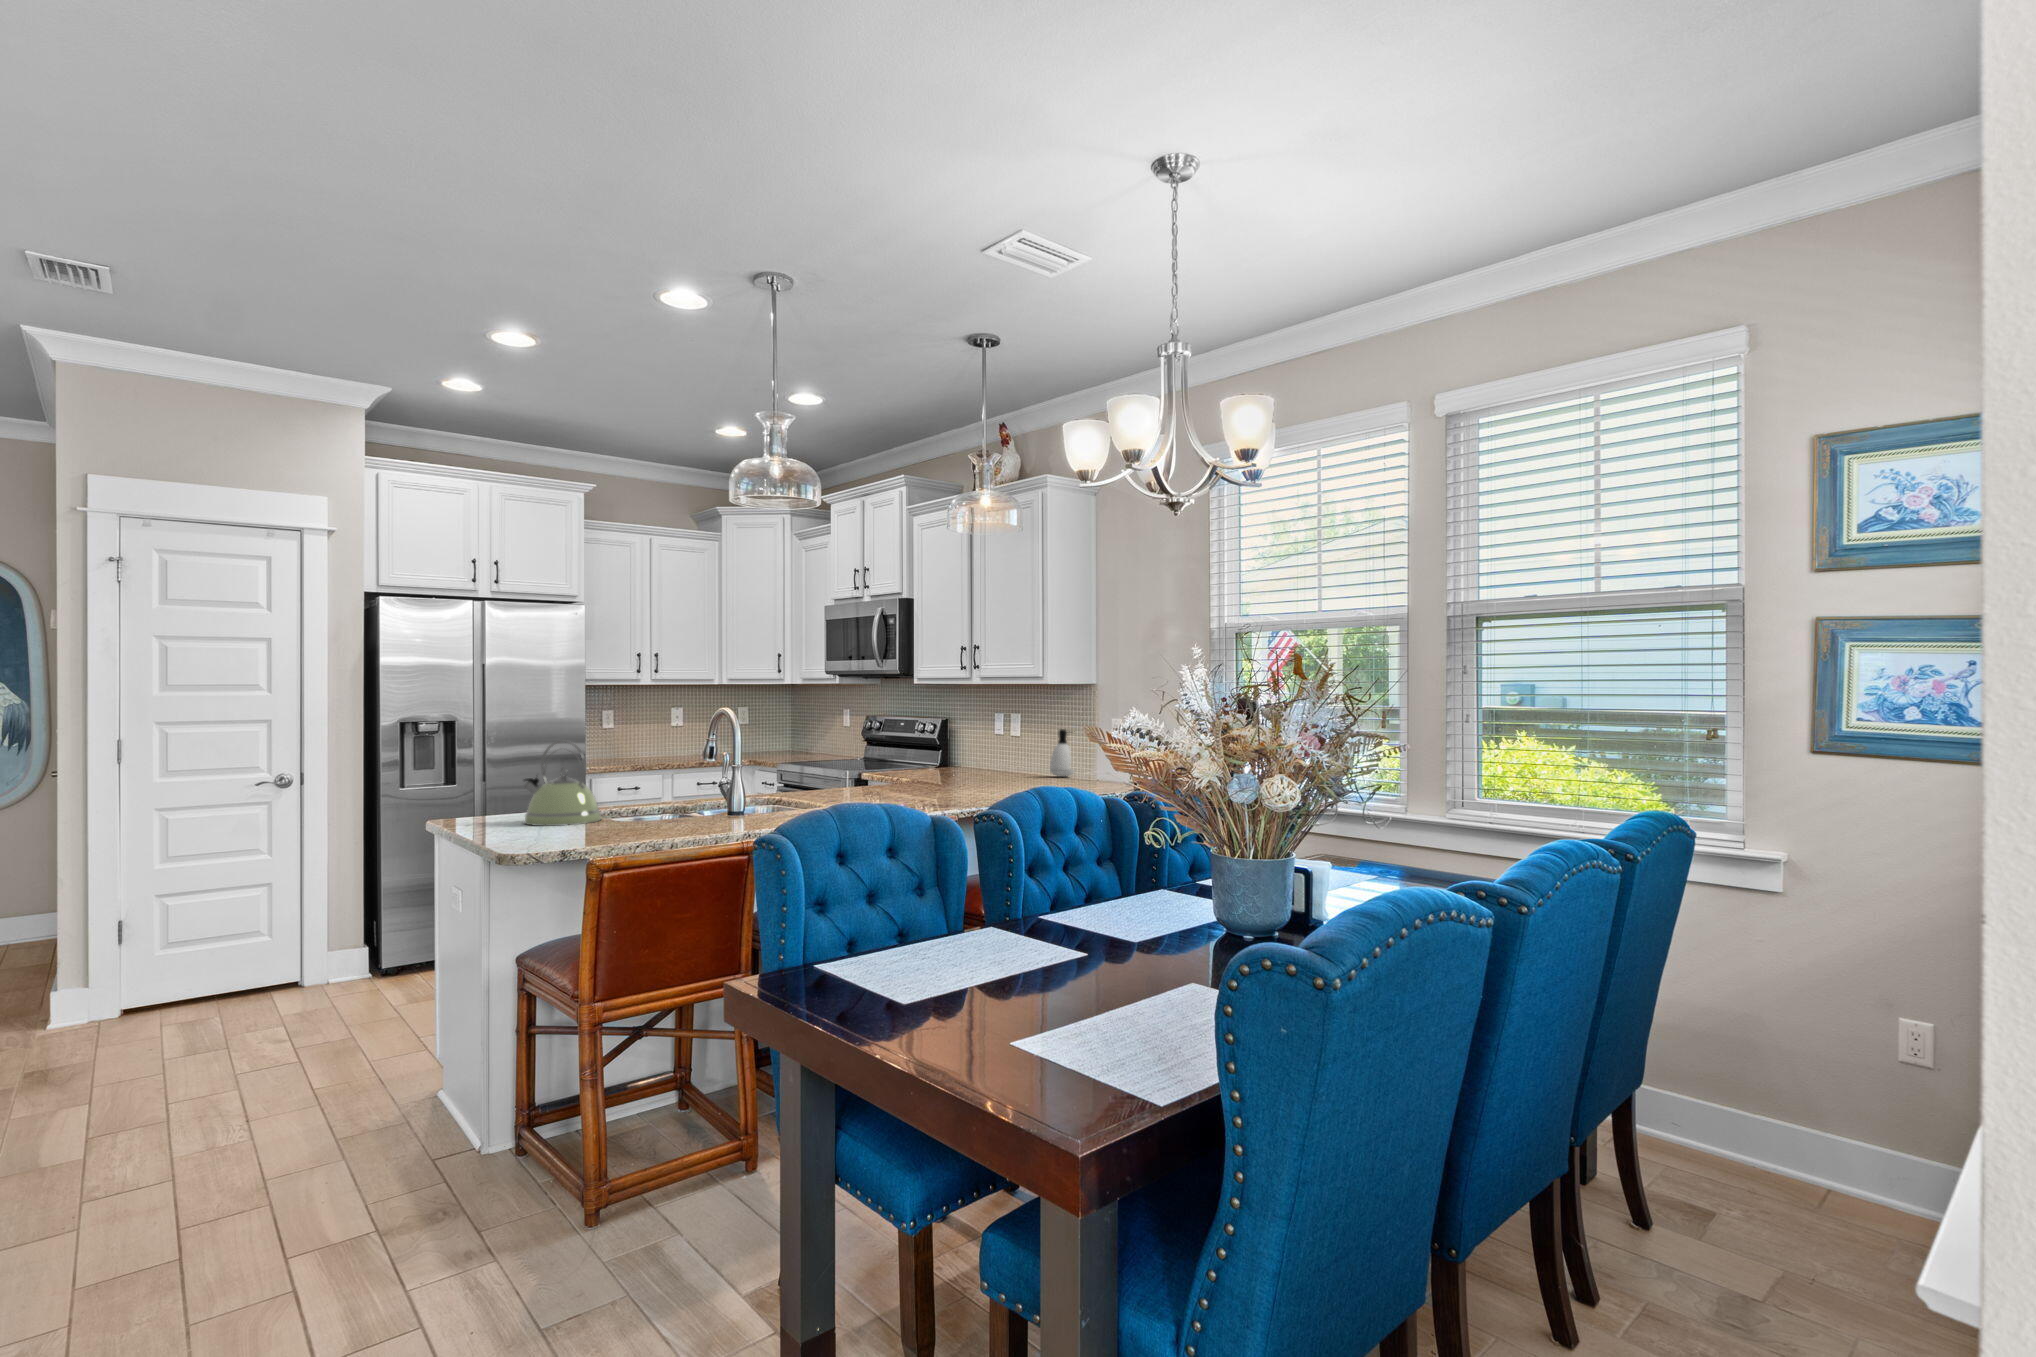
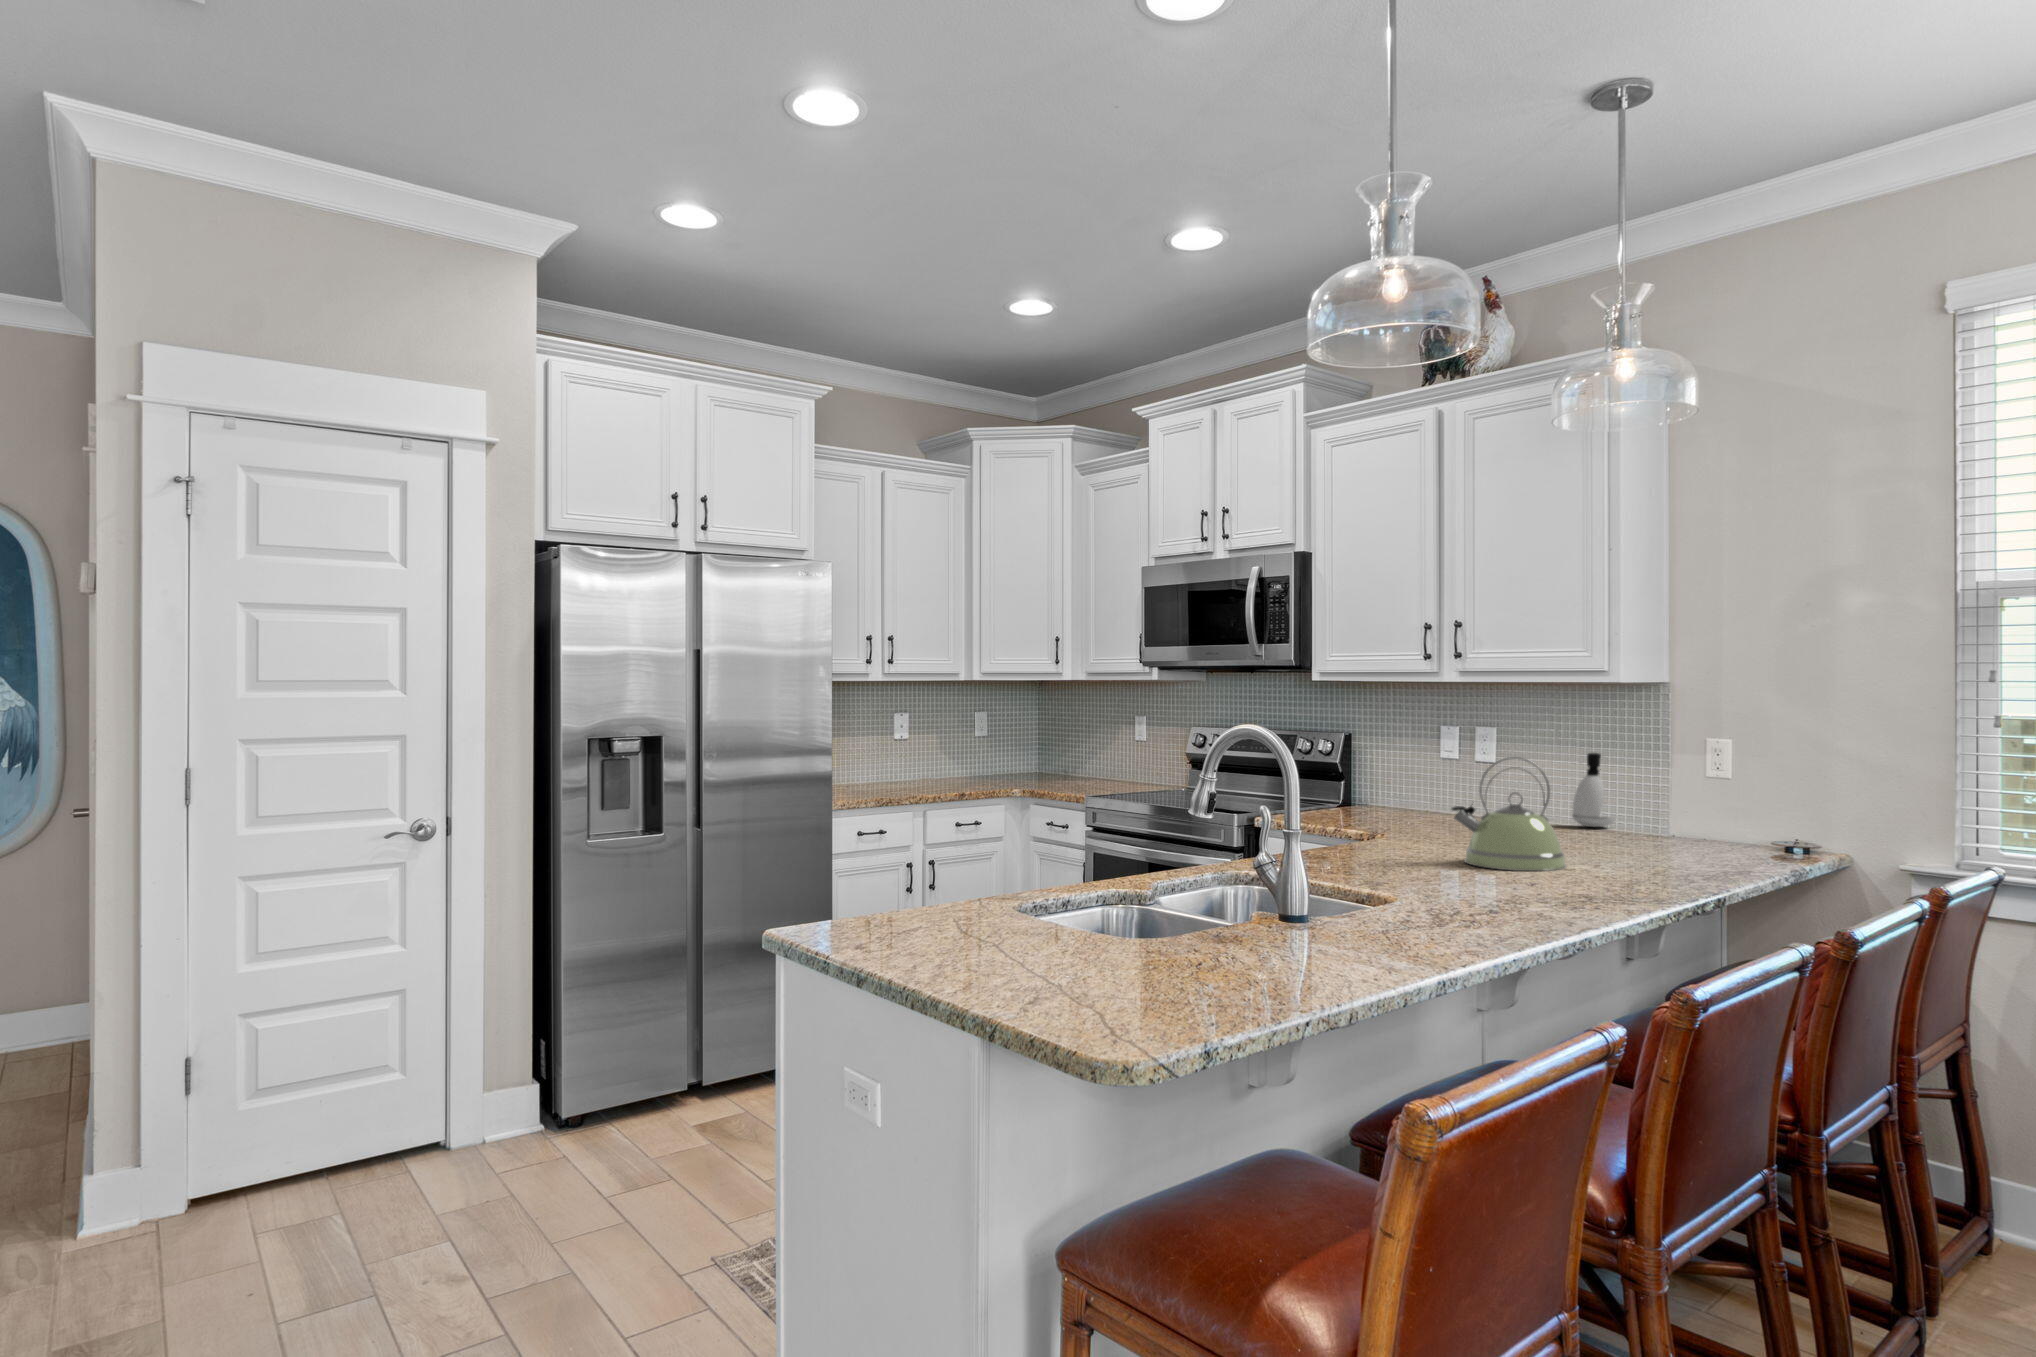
kettle: present [524,740,601,826] -> present [1452,757,1566,871]

